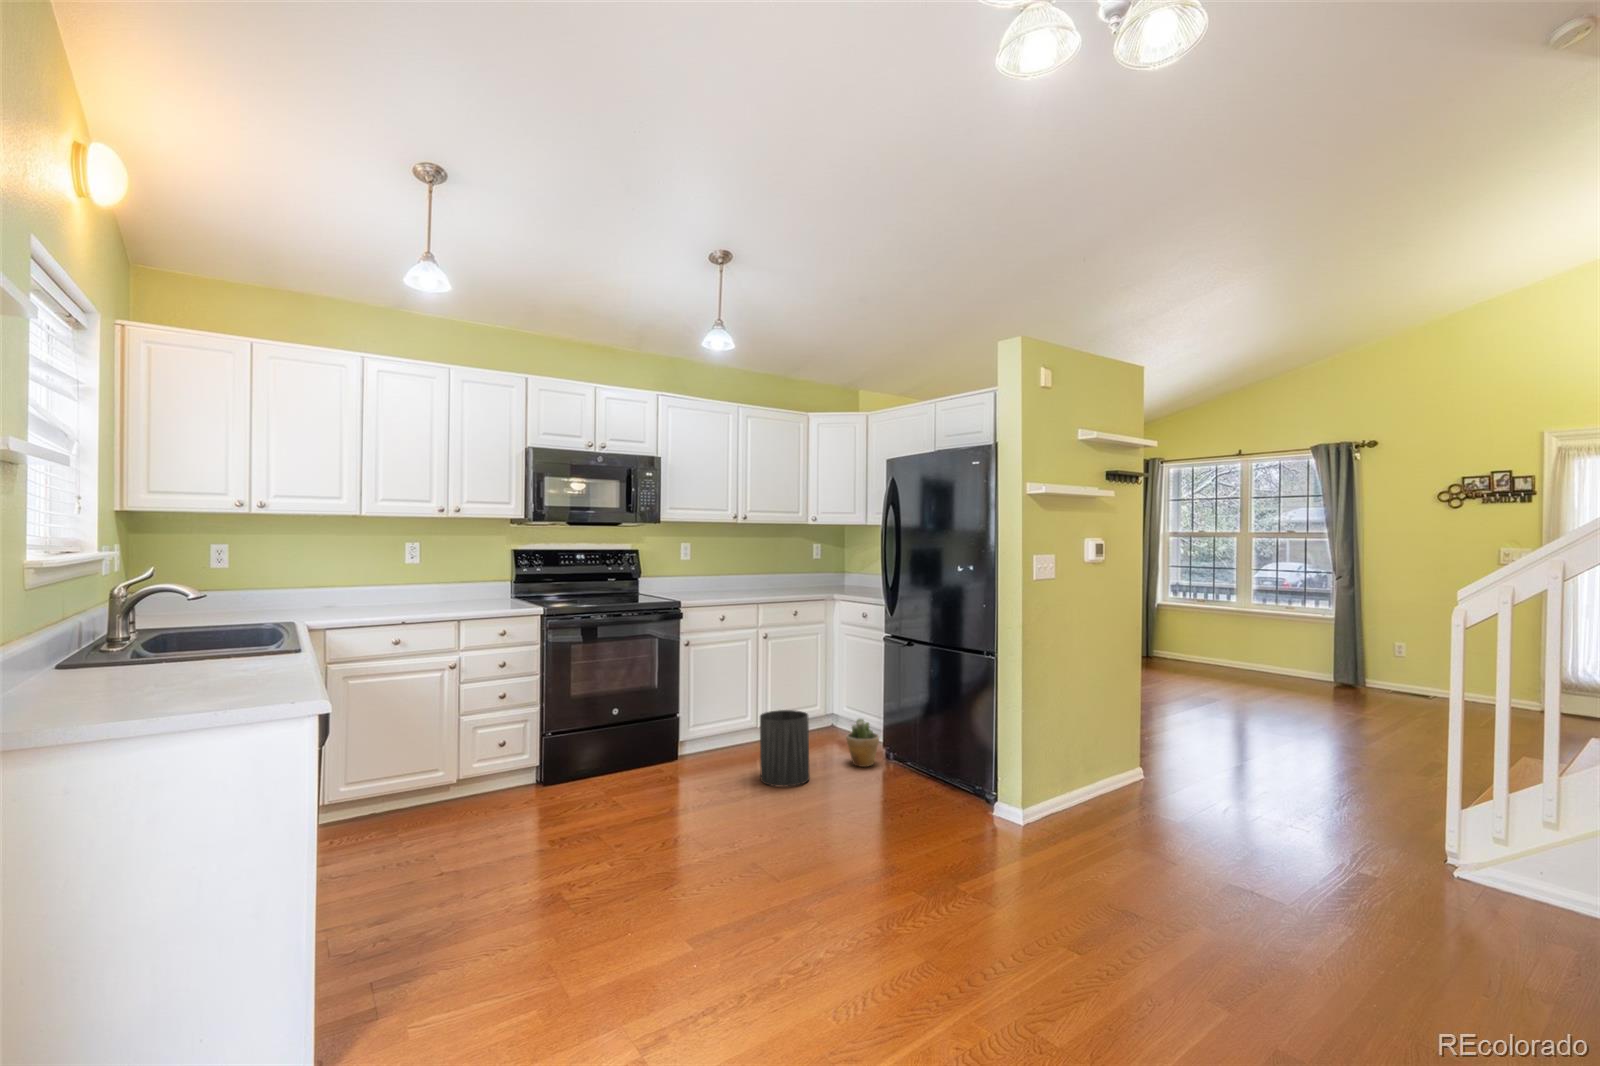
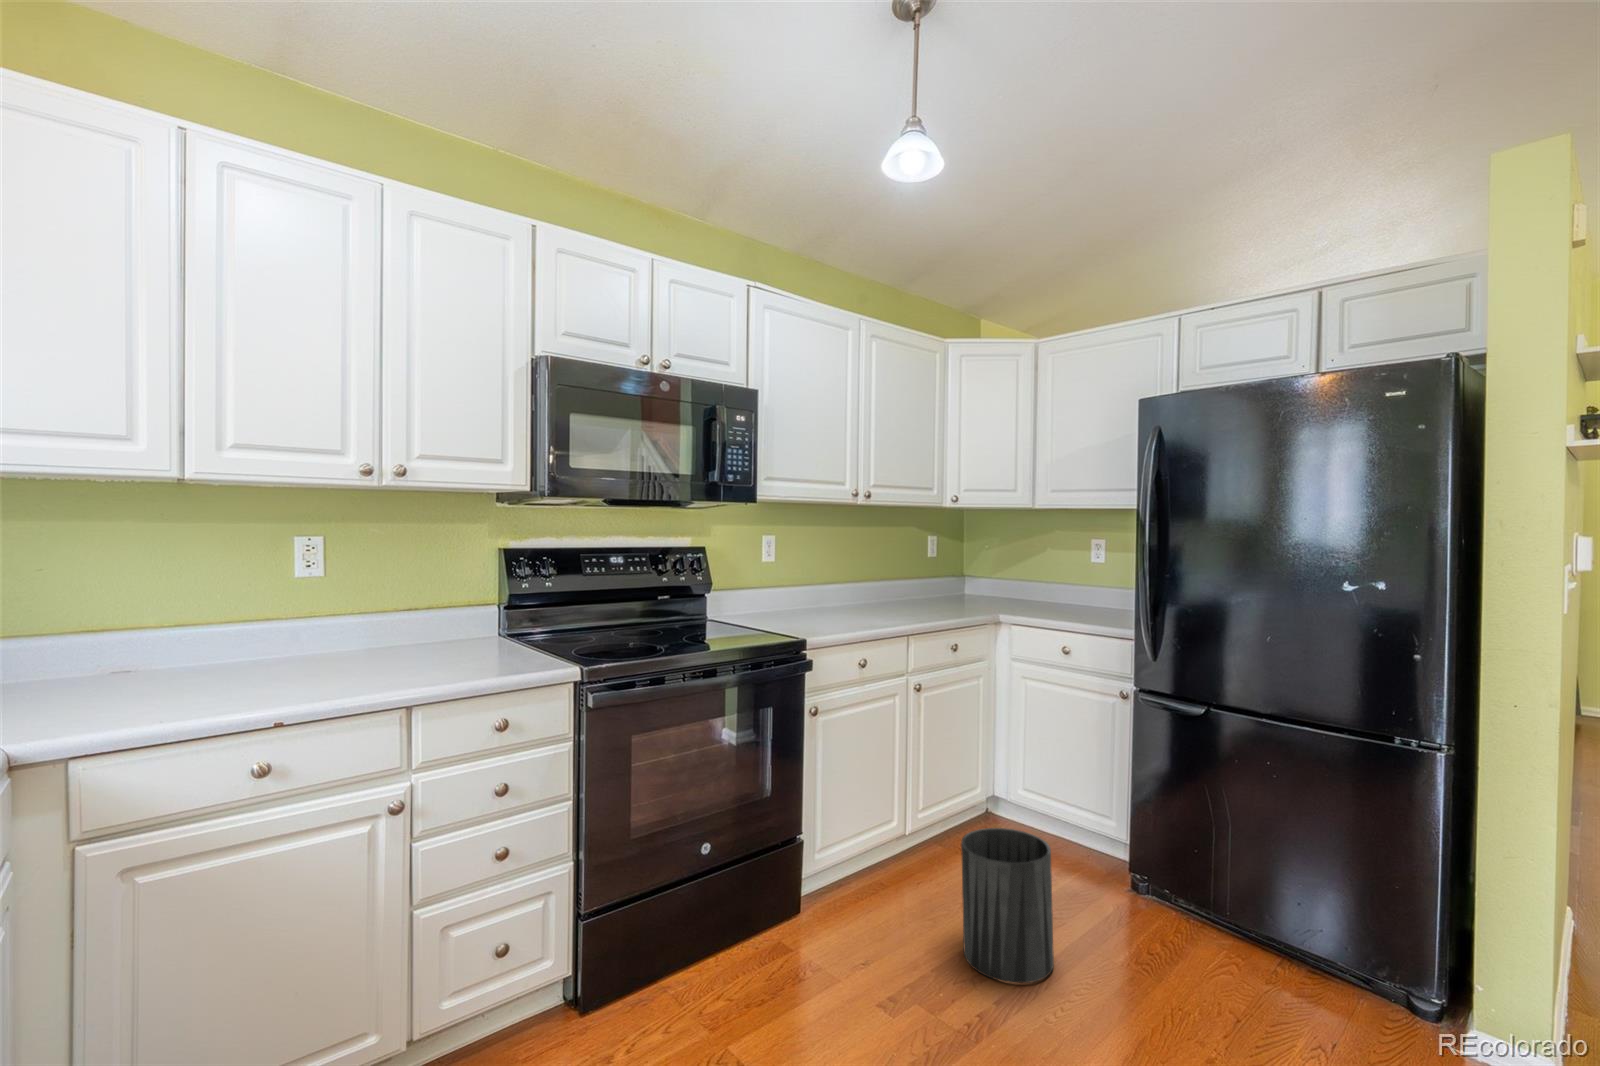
potted plant: present [846,718,880,767] -> none [1073,828,1134,915]

